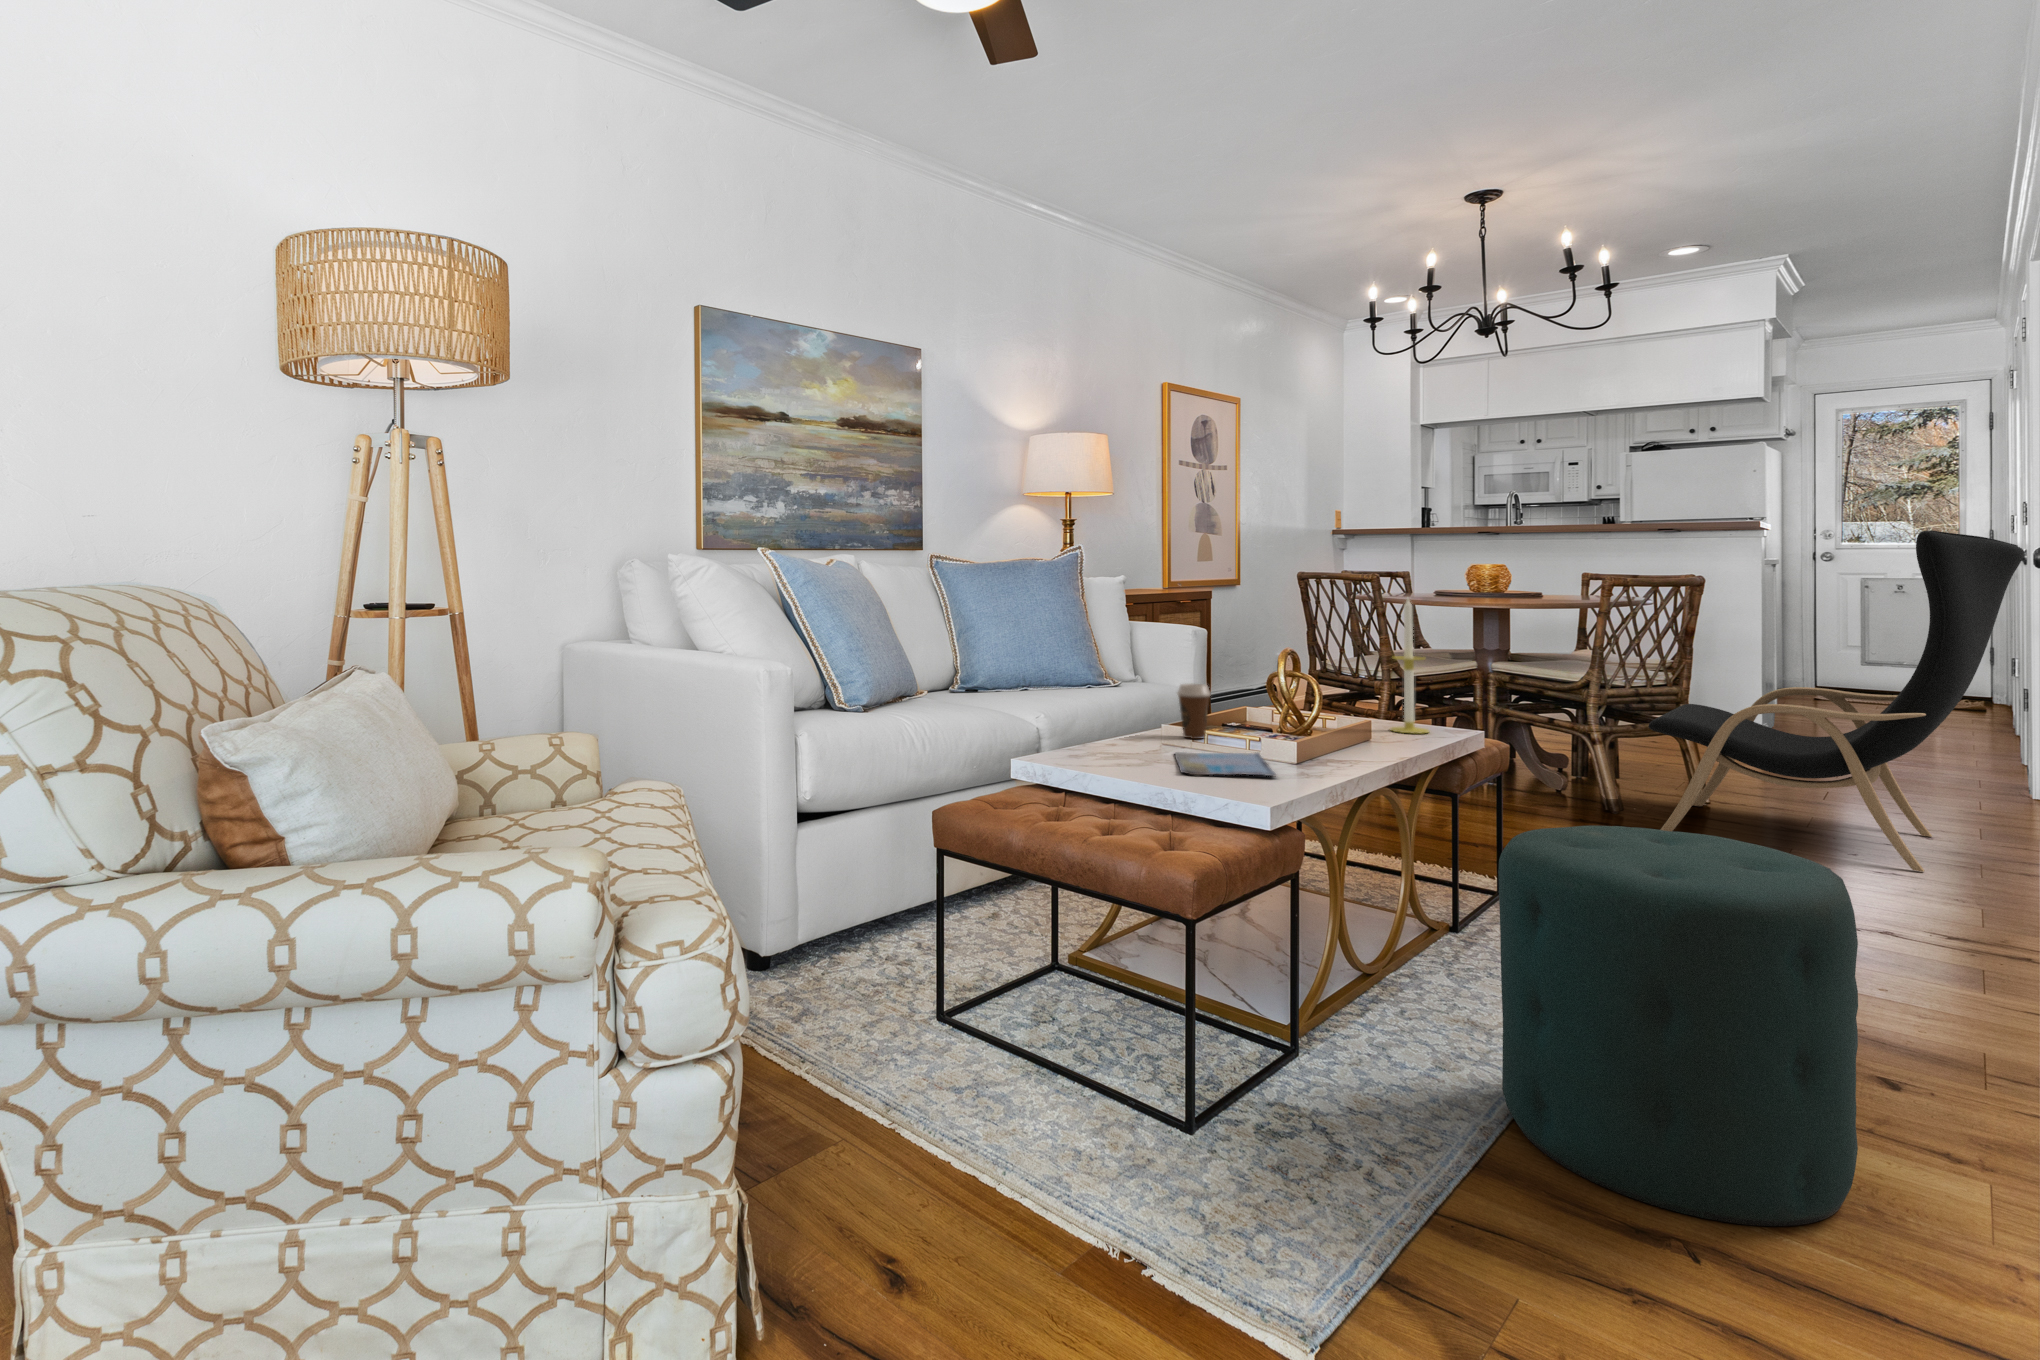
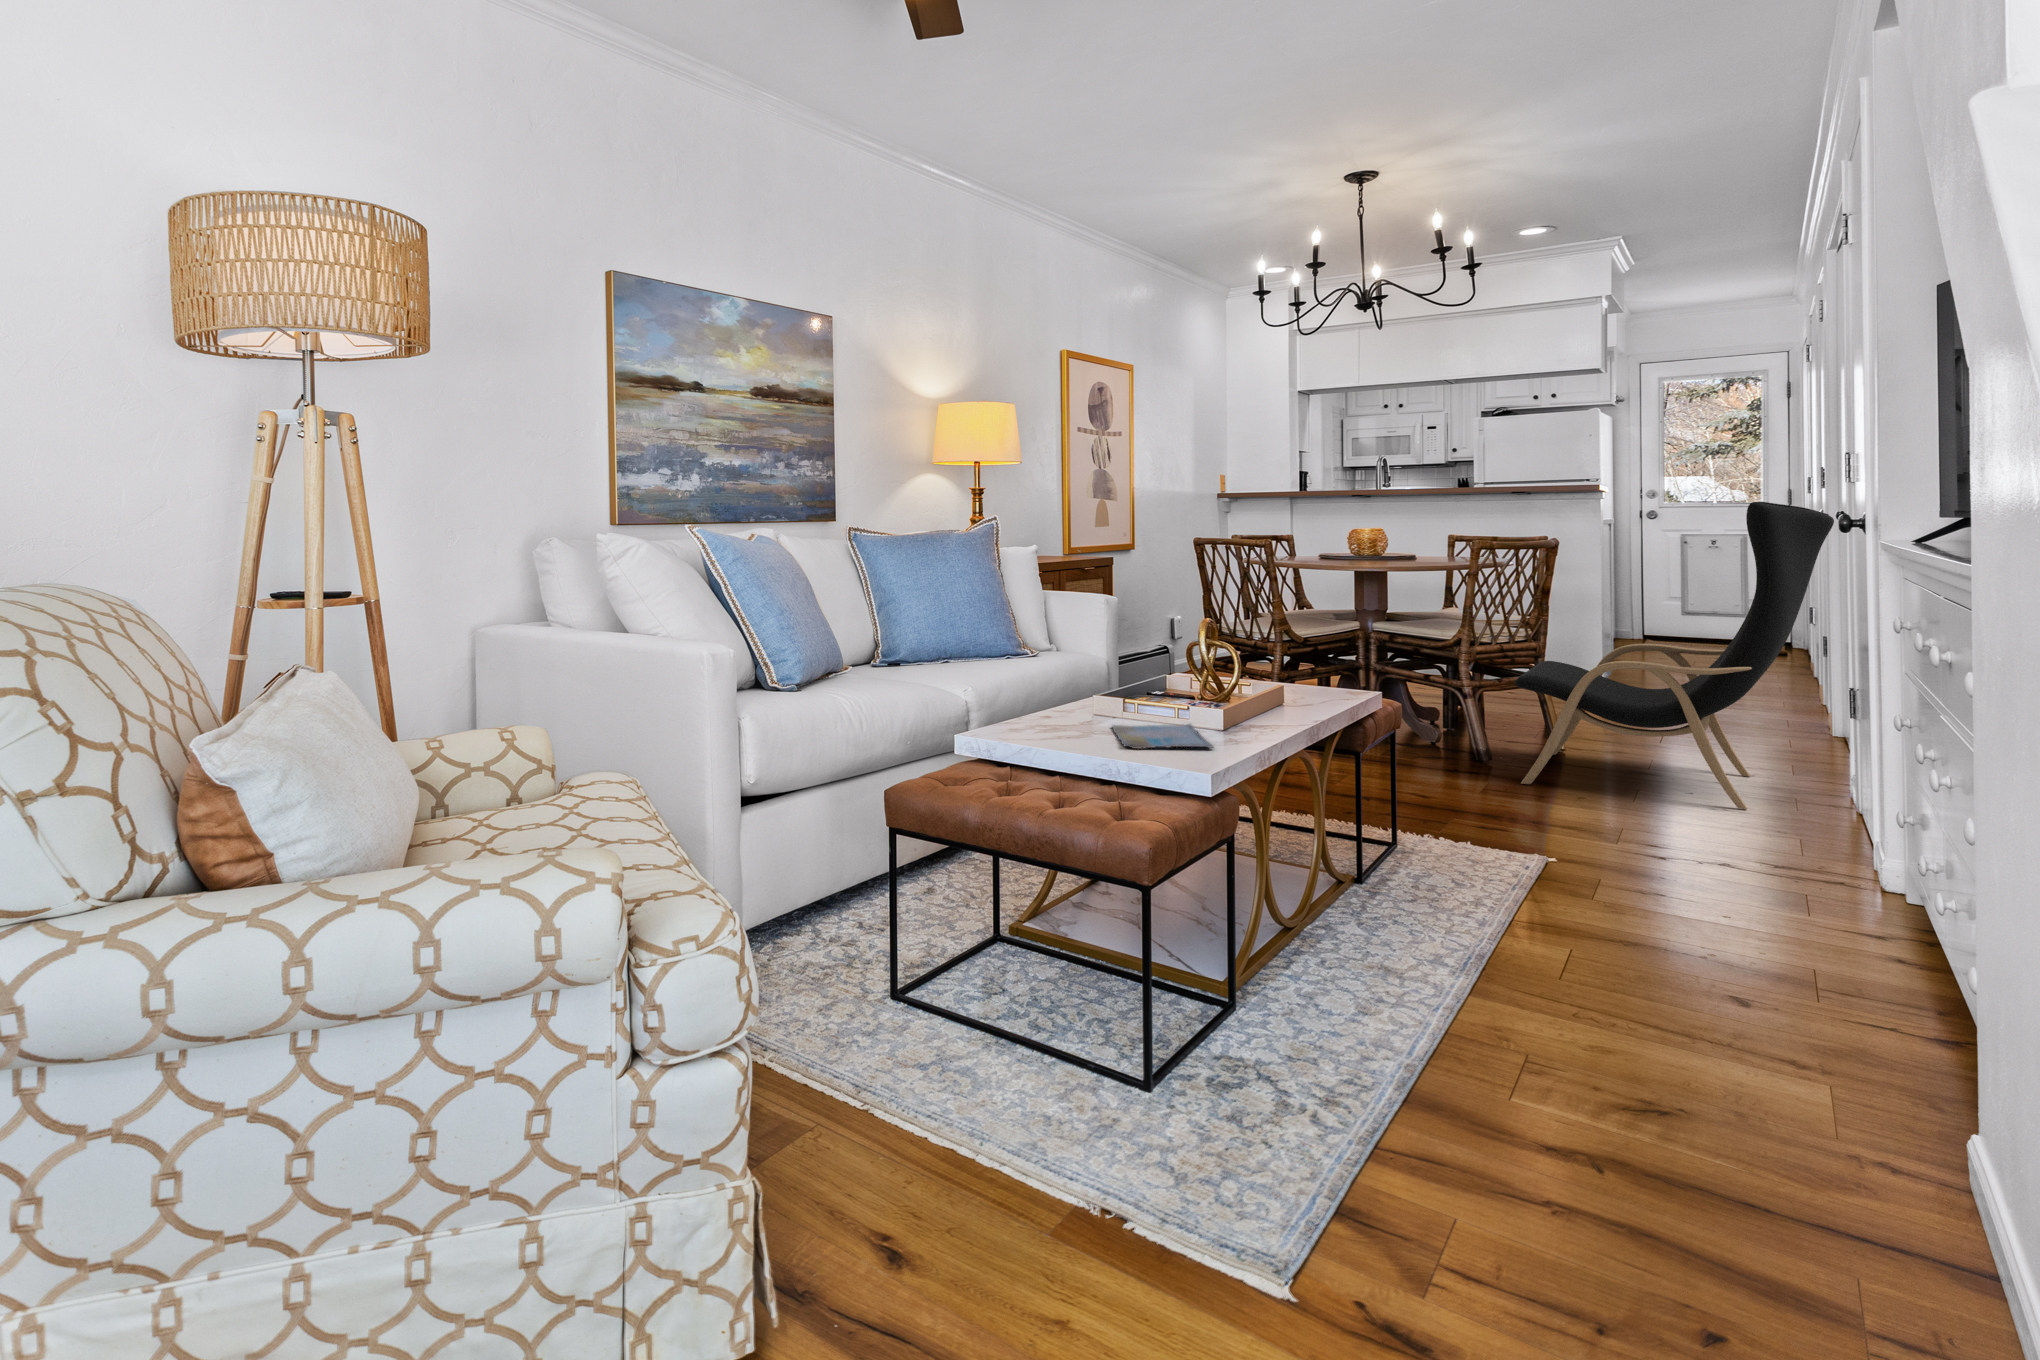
candle: present [1391,599,1429,734] -> none [1301,569,1338,700]
coffee cup: present [1177,684,1211,739] -> none [1108,657,1141,711]
ottoman: present [1498,825,1858,1226] -> none [1421,786,1730,1139]

